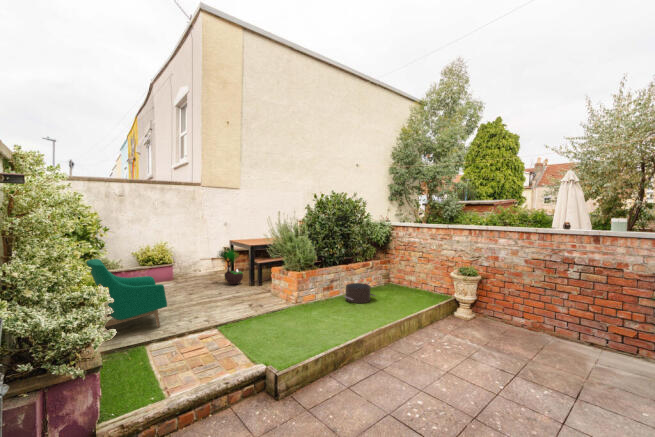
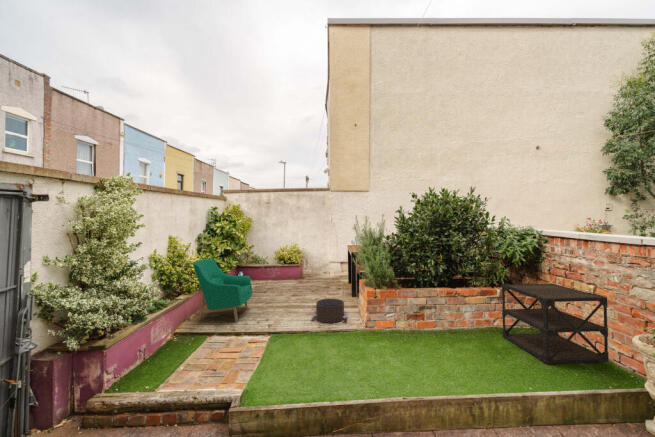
potted tree: present [219,249,243,285] -> none [325,252,349,292]
side table: none [378,255,428,299] -> present [502,284,609,364]
pouf: present [344,283,375,303] -> present [312,299,347,323]

